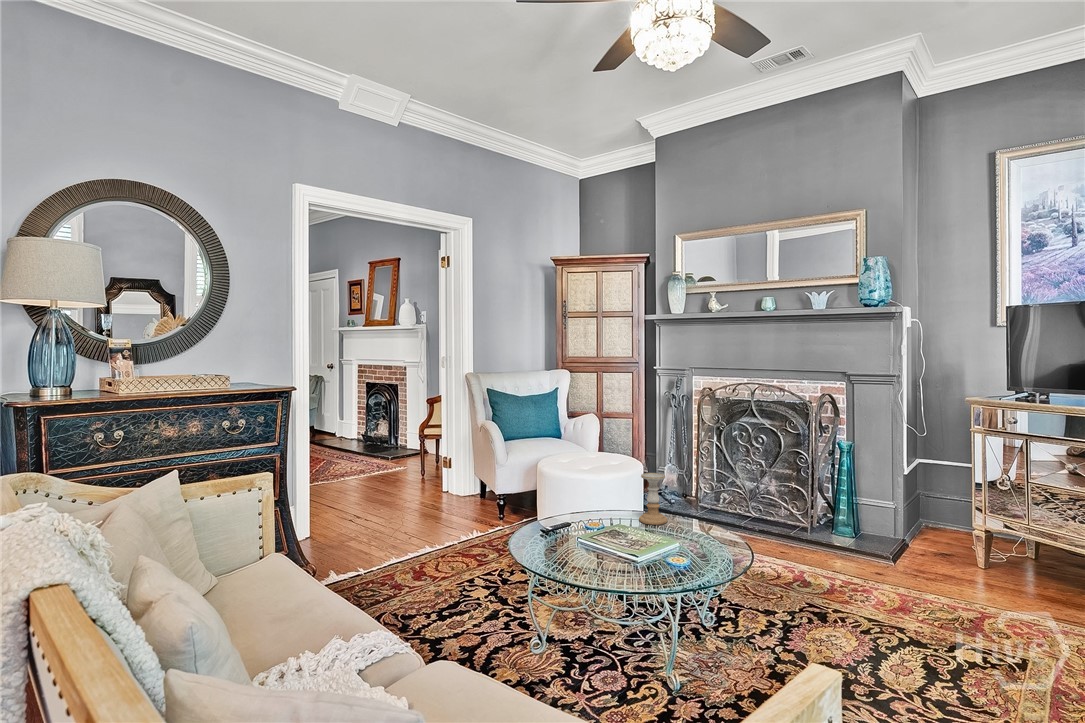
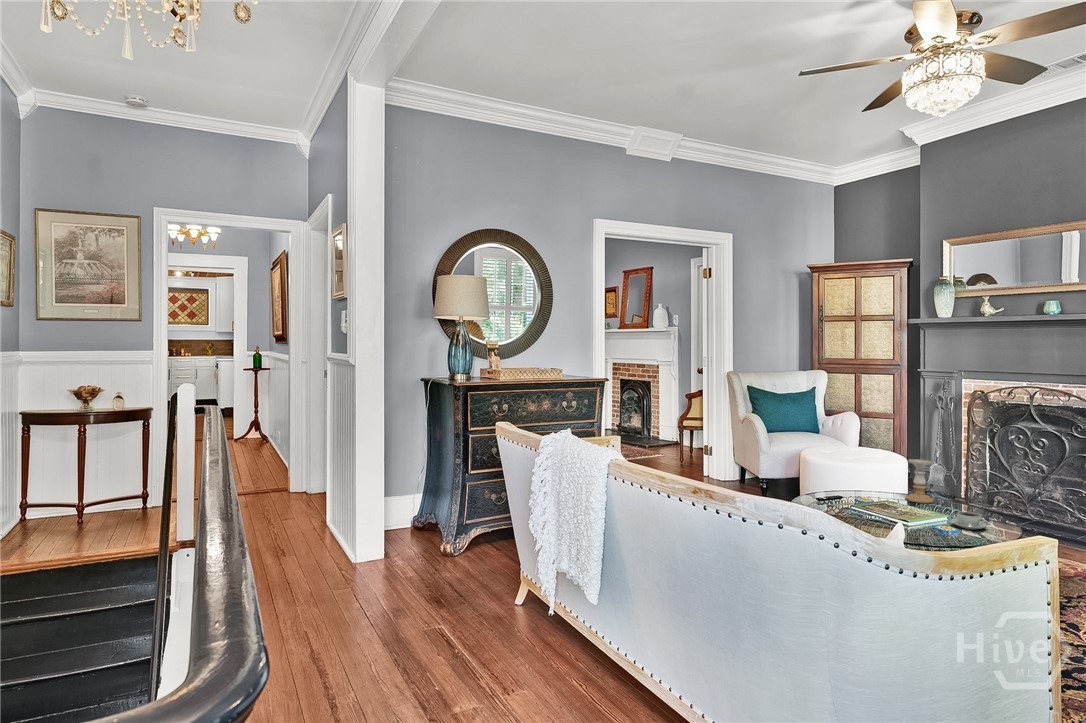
coffee cup: none [684,539,722,562] -> present [951,511,988,530]

